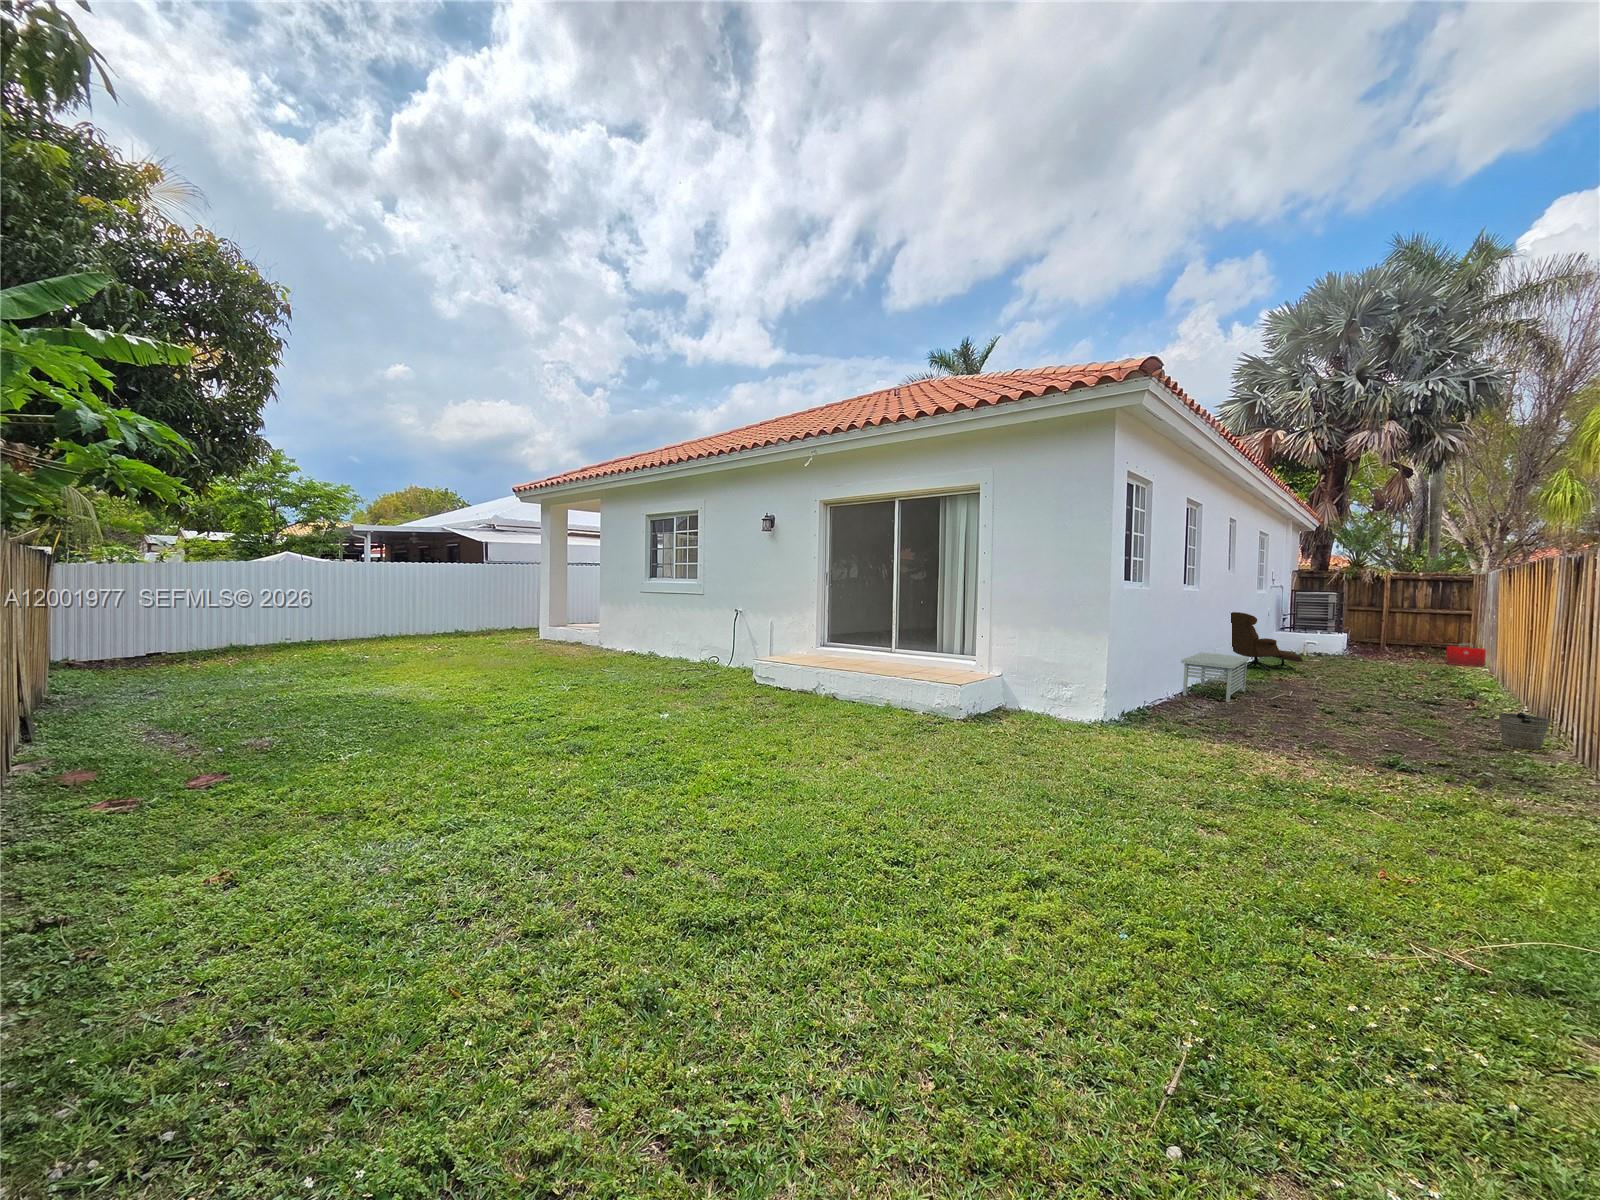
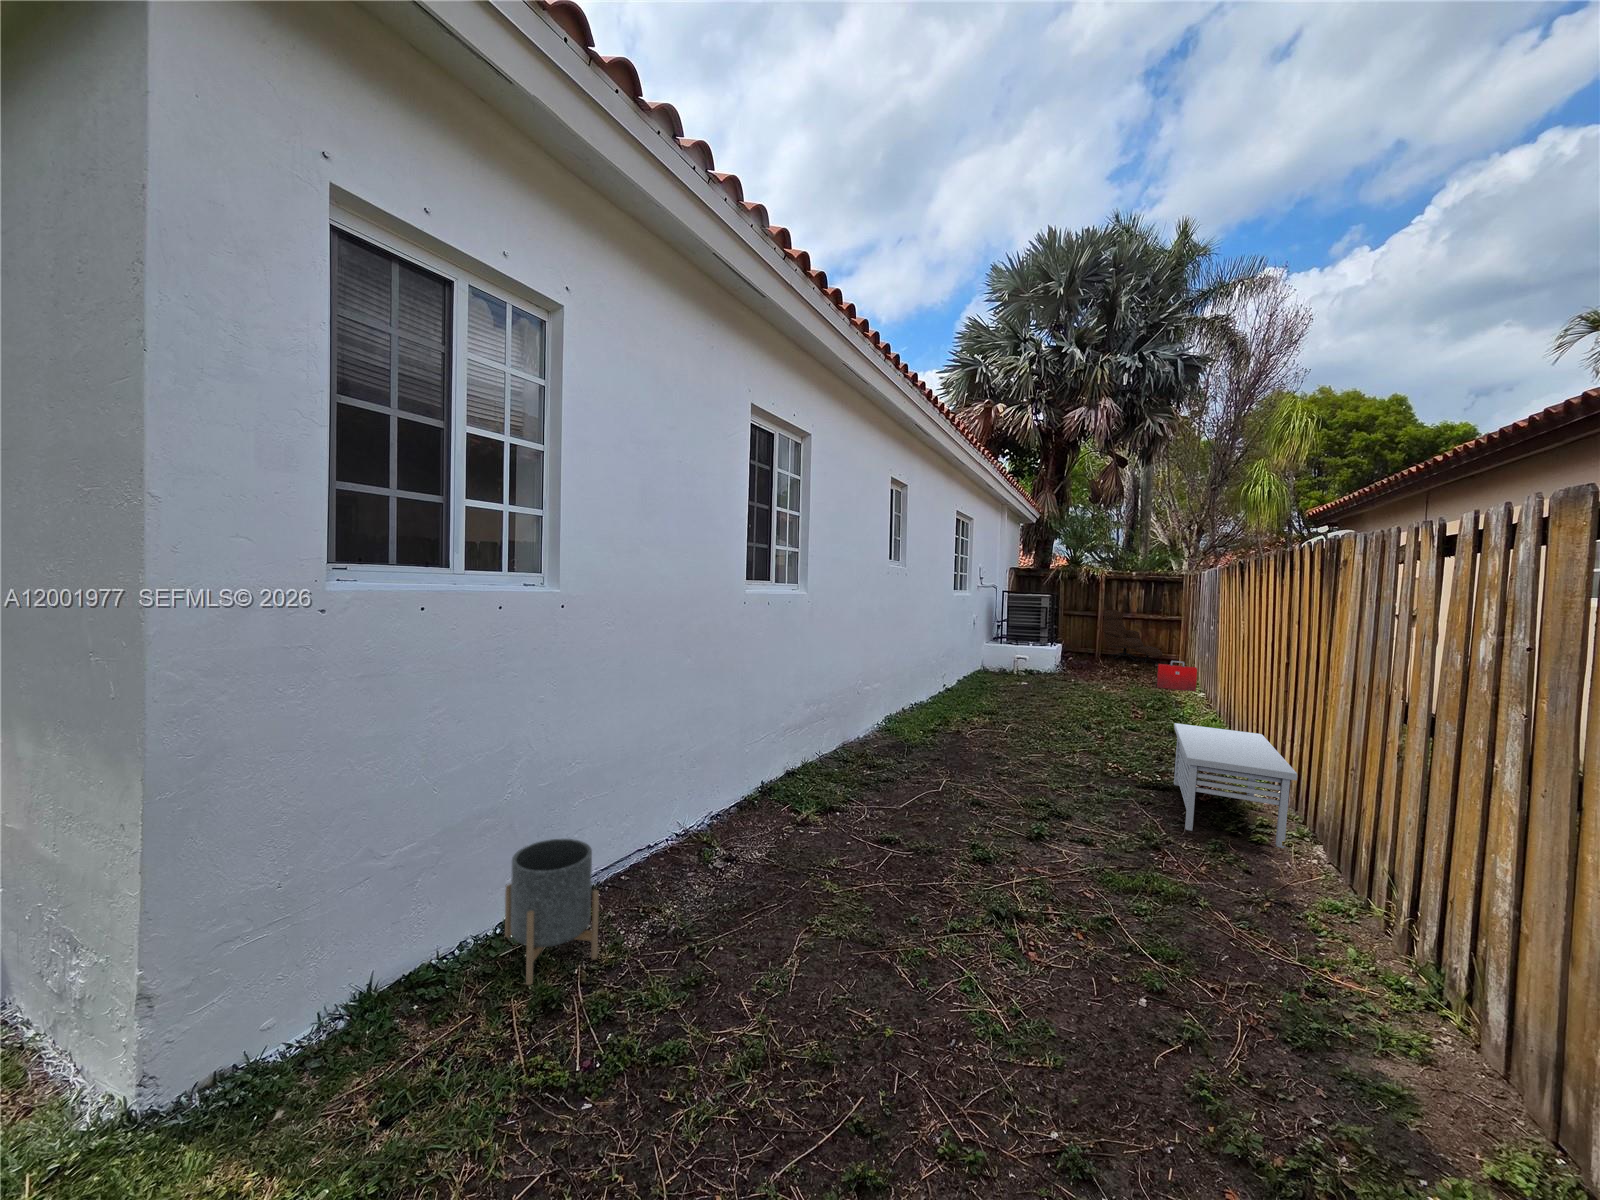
lounge chair: present [1231,612,1303,671] -> present [1103,610,1162,663]
storage bench: present [1181,653,1249,702] -> present [1174,723,1297,848]
planter: none [1139,677,1179,721] -> present [505,839,599,985]
bucket: present [1499,713,1556,749] -> none [1280,896,1399,1006]

